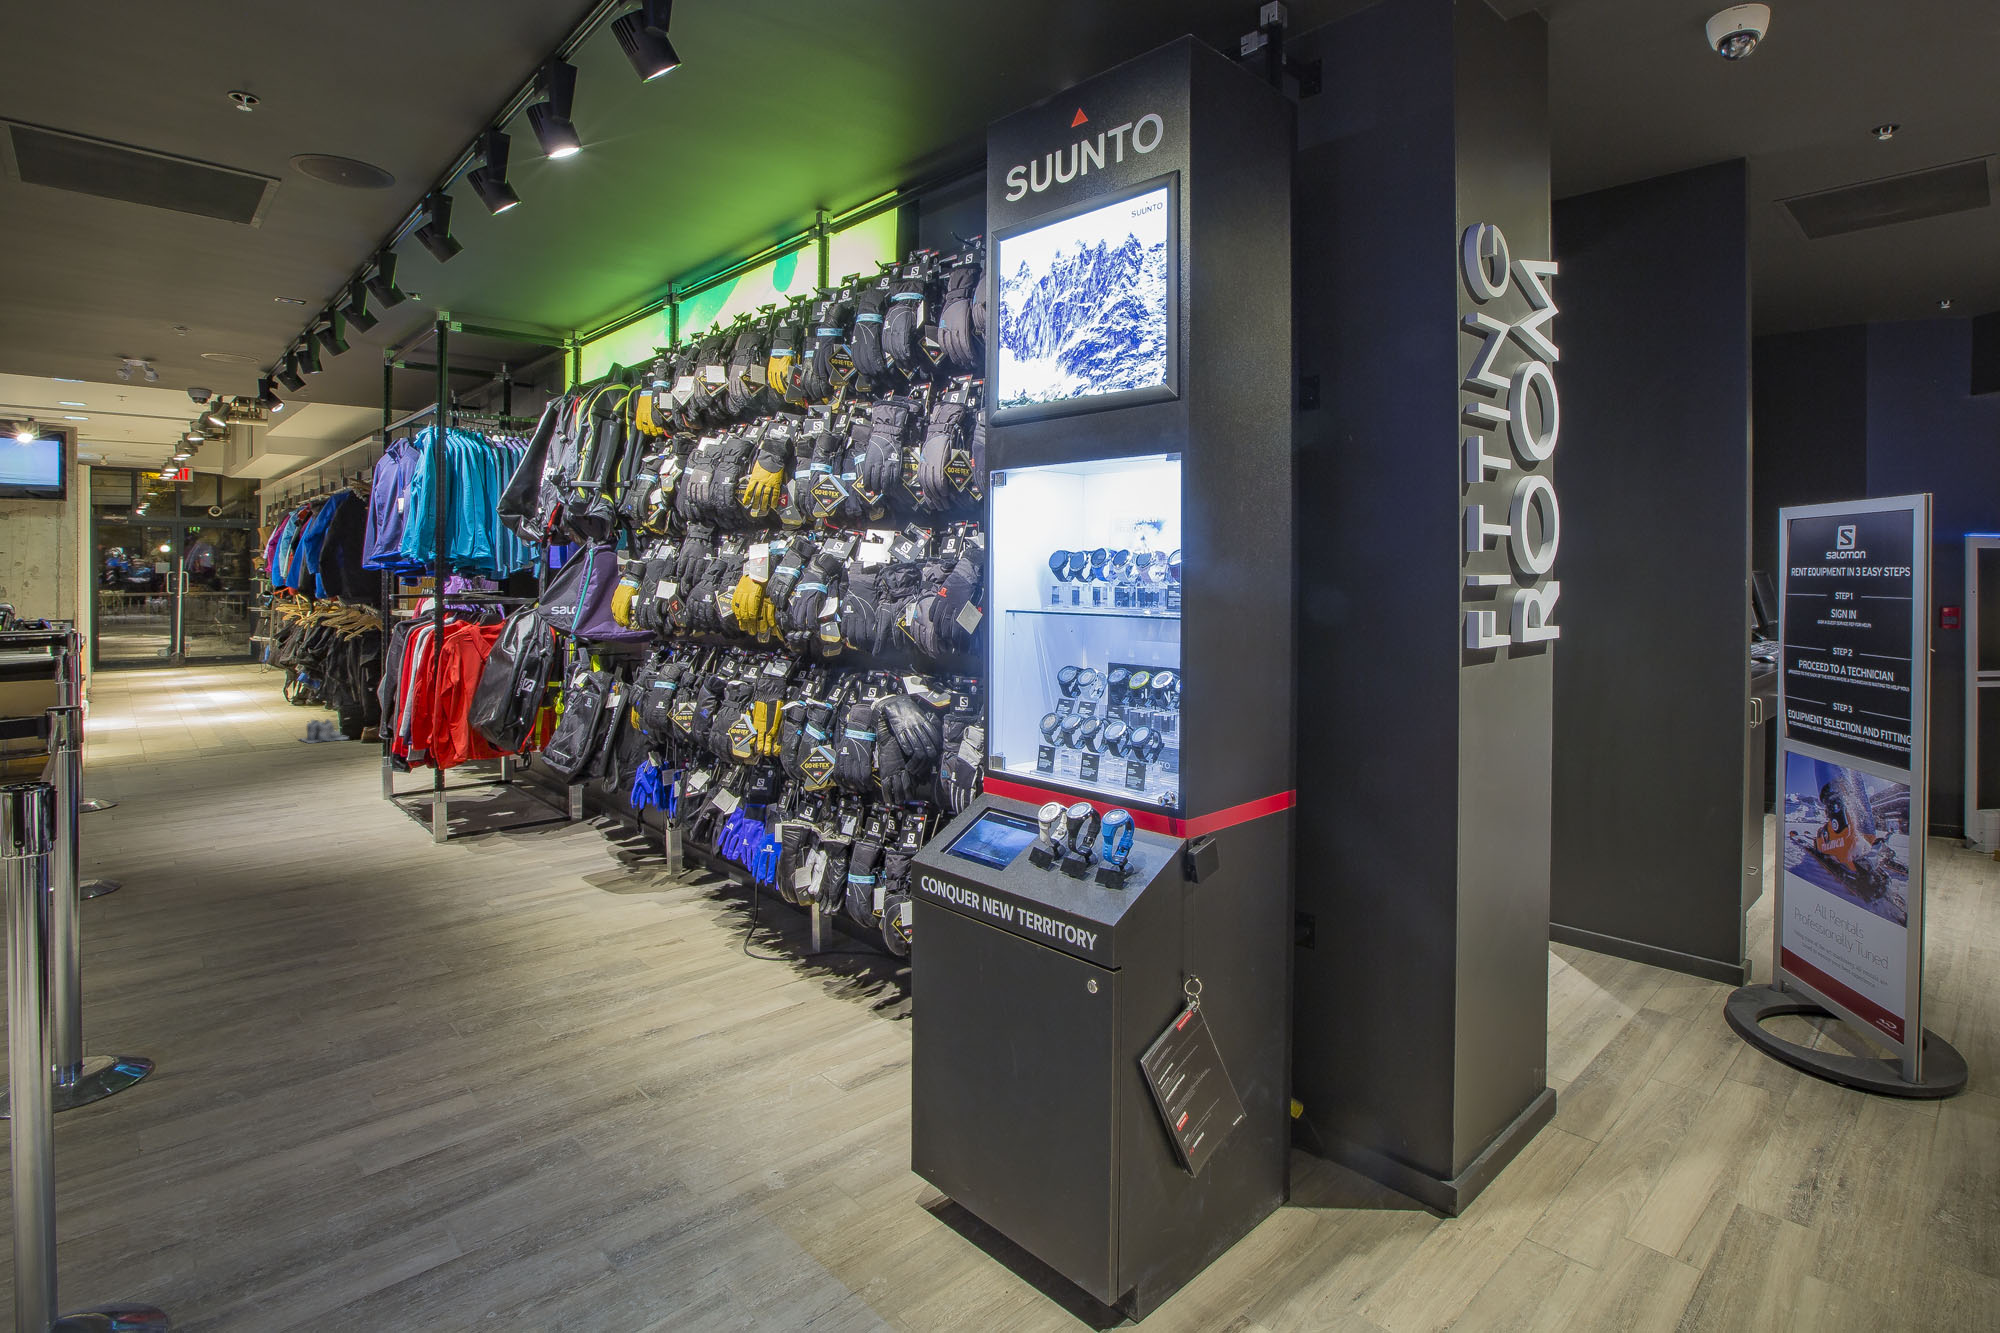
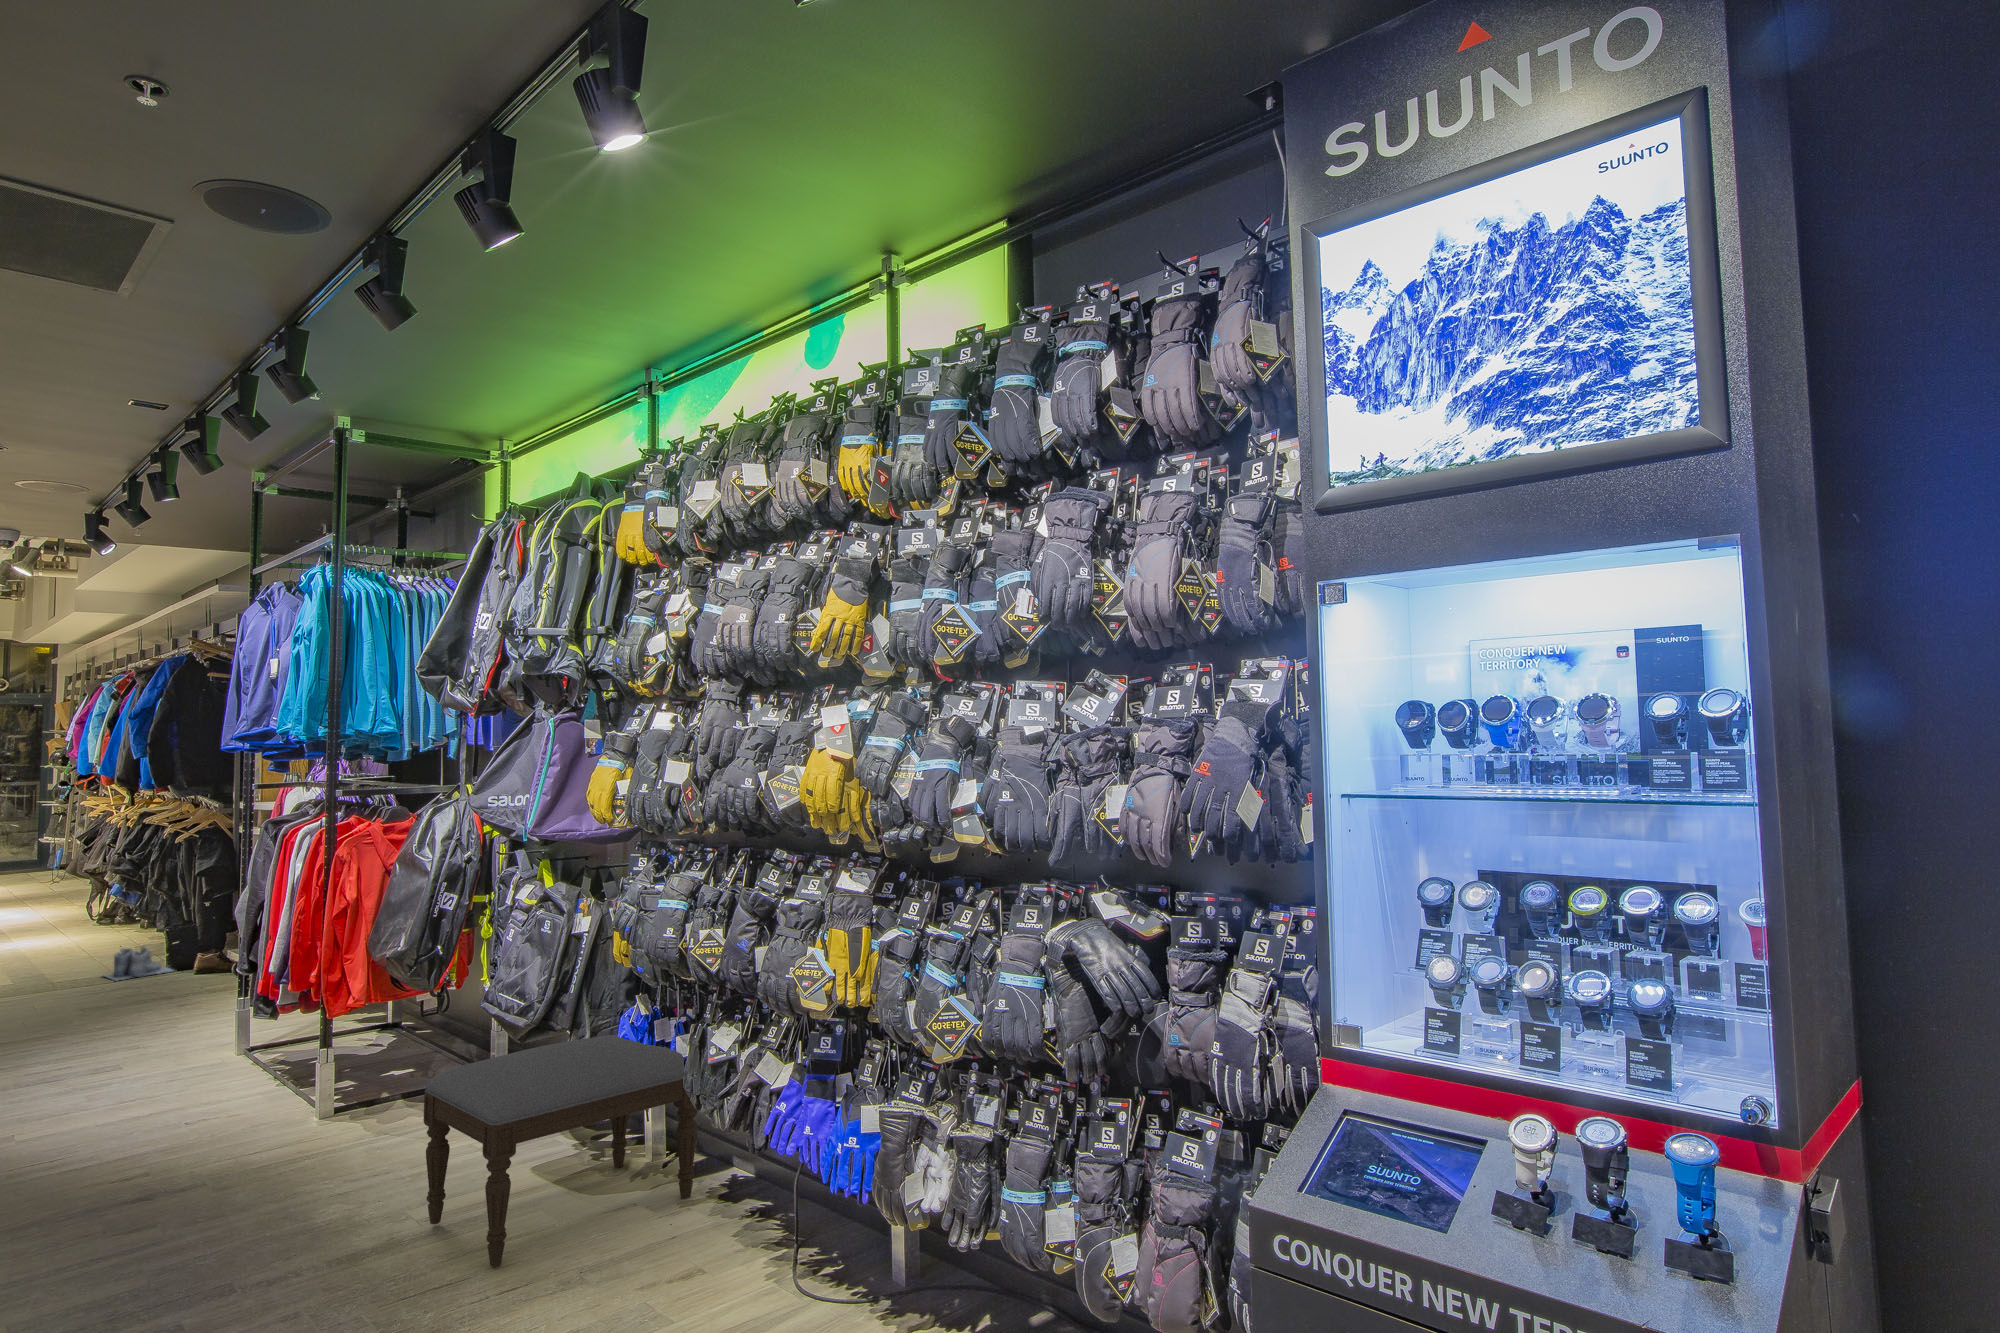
ottoman: none [500,779,691,915] -> present [424,1035,698,1267]

